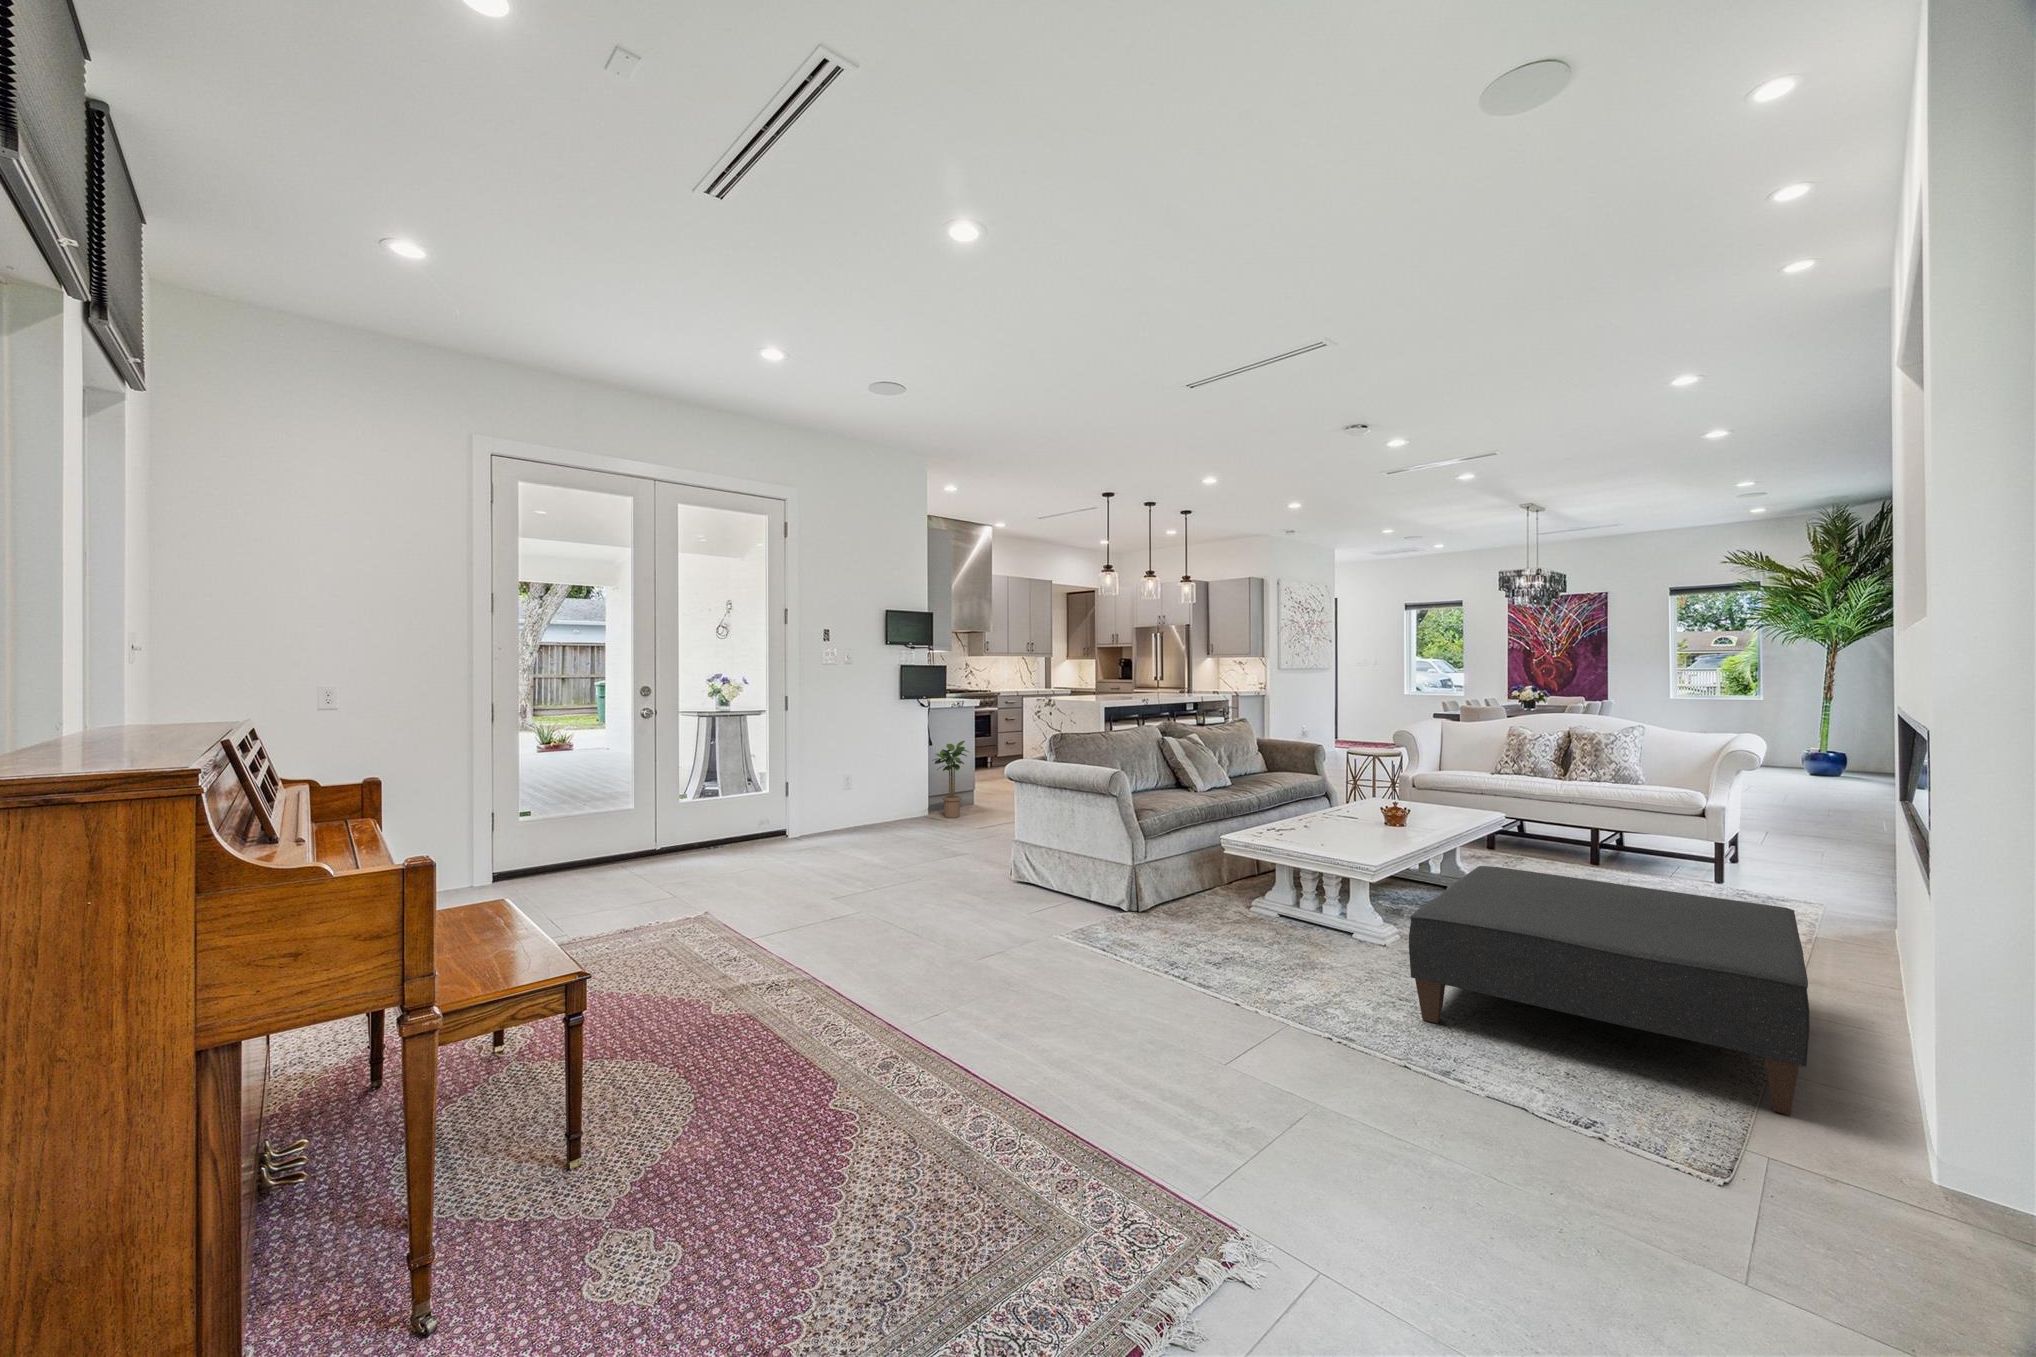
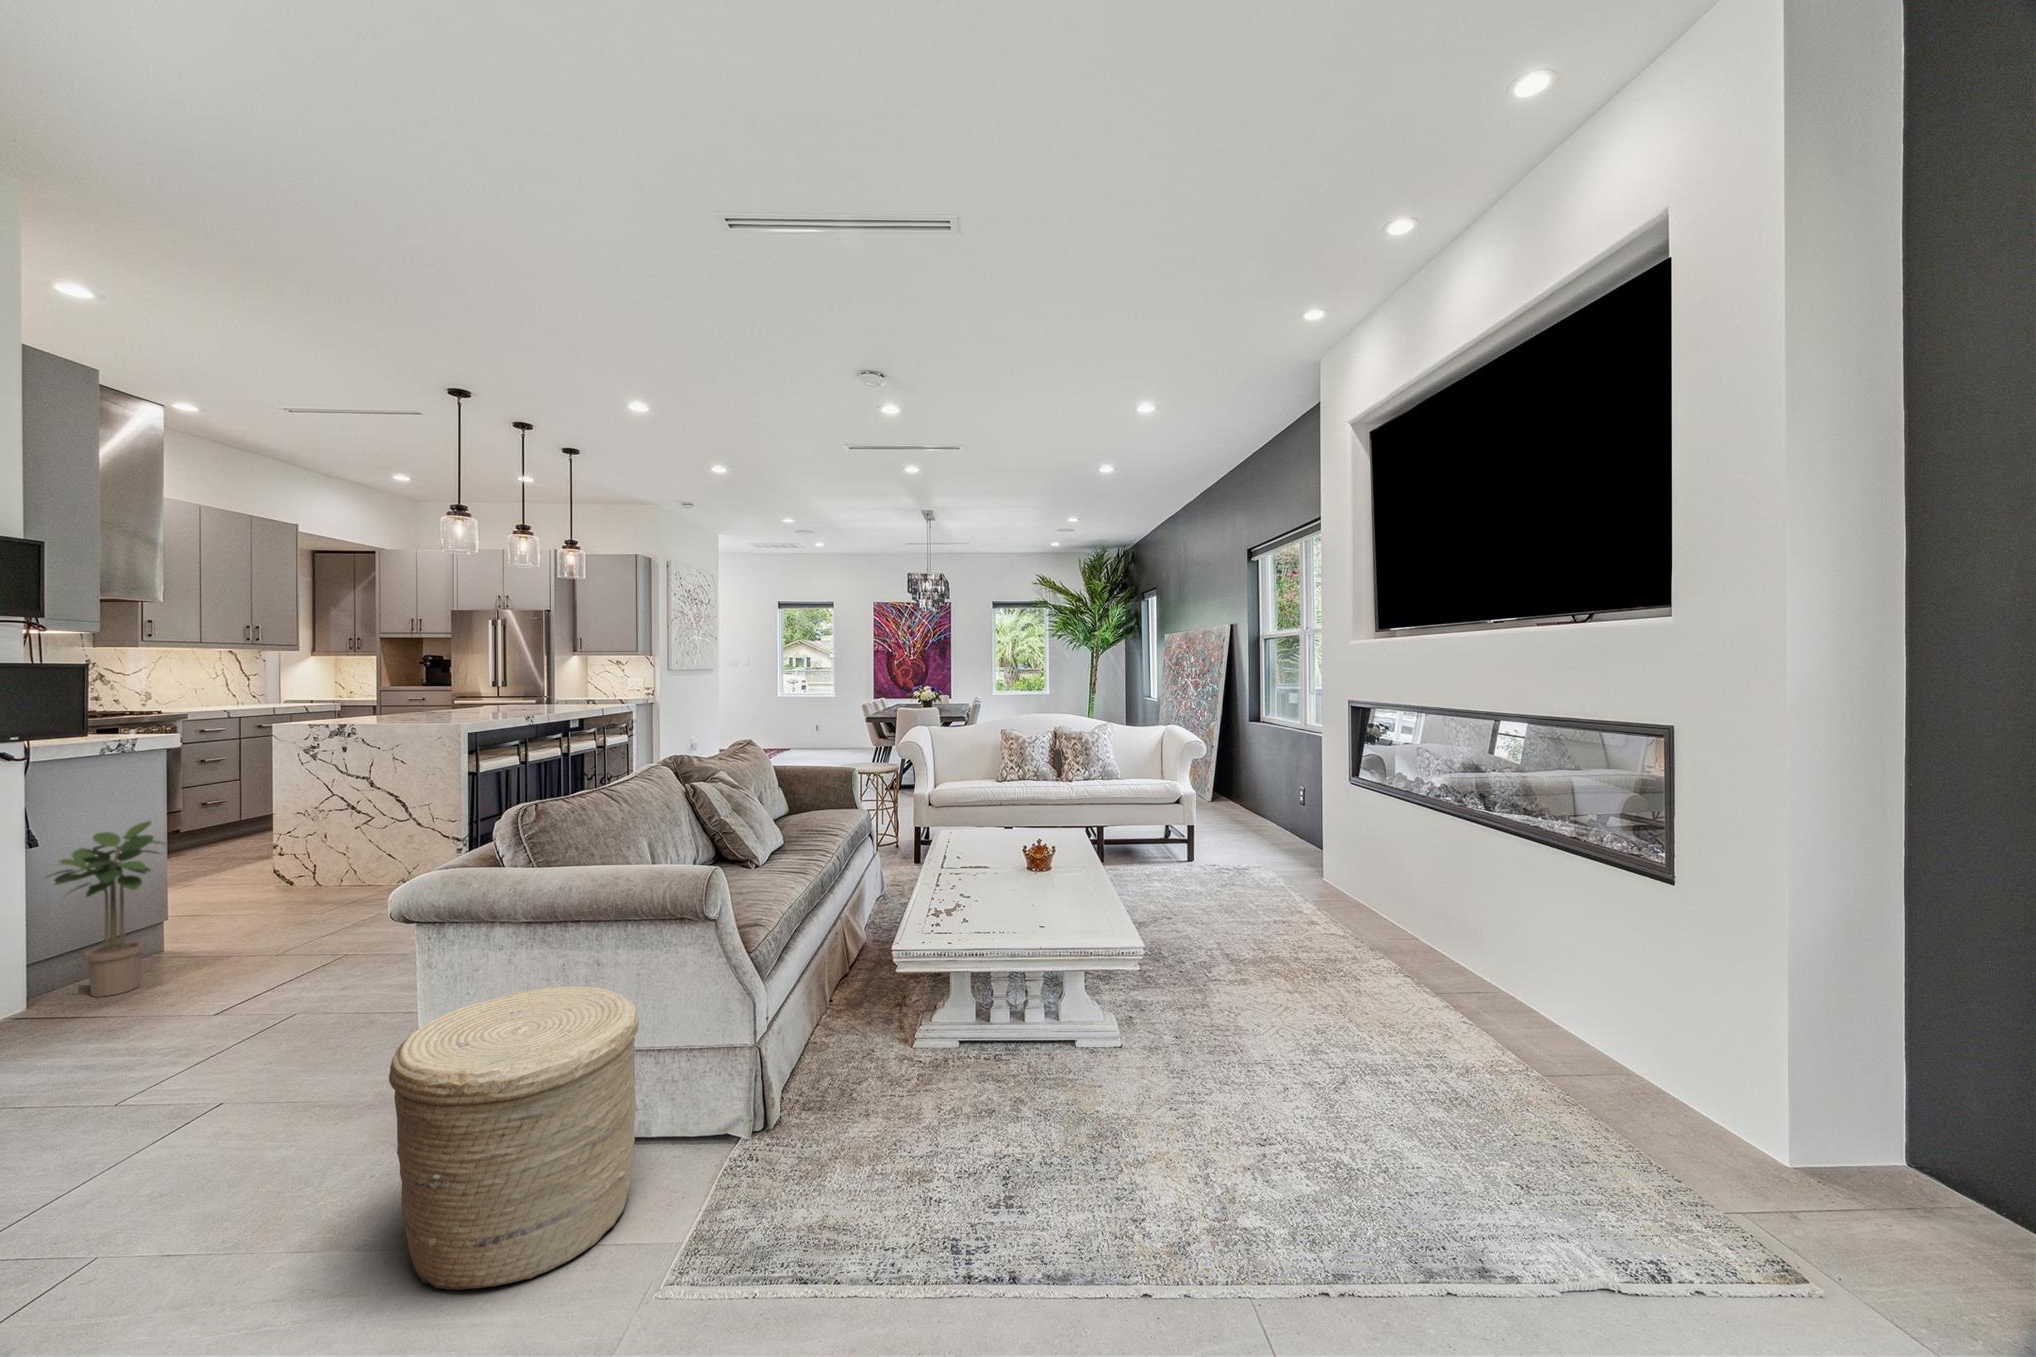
woven basket: none [987,815,1078,919] -> present [389,987,639,1290]
ottoman: present [1409,866,1810,1115] -> none [1206,904,1752,1196]

